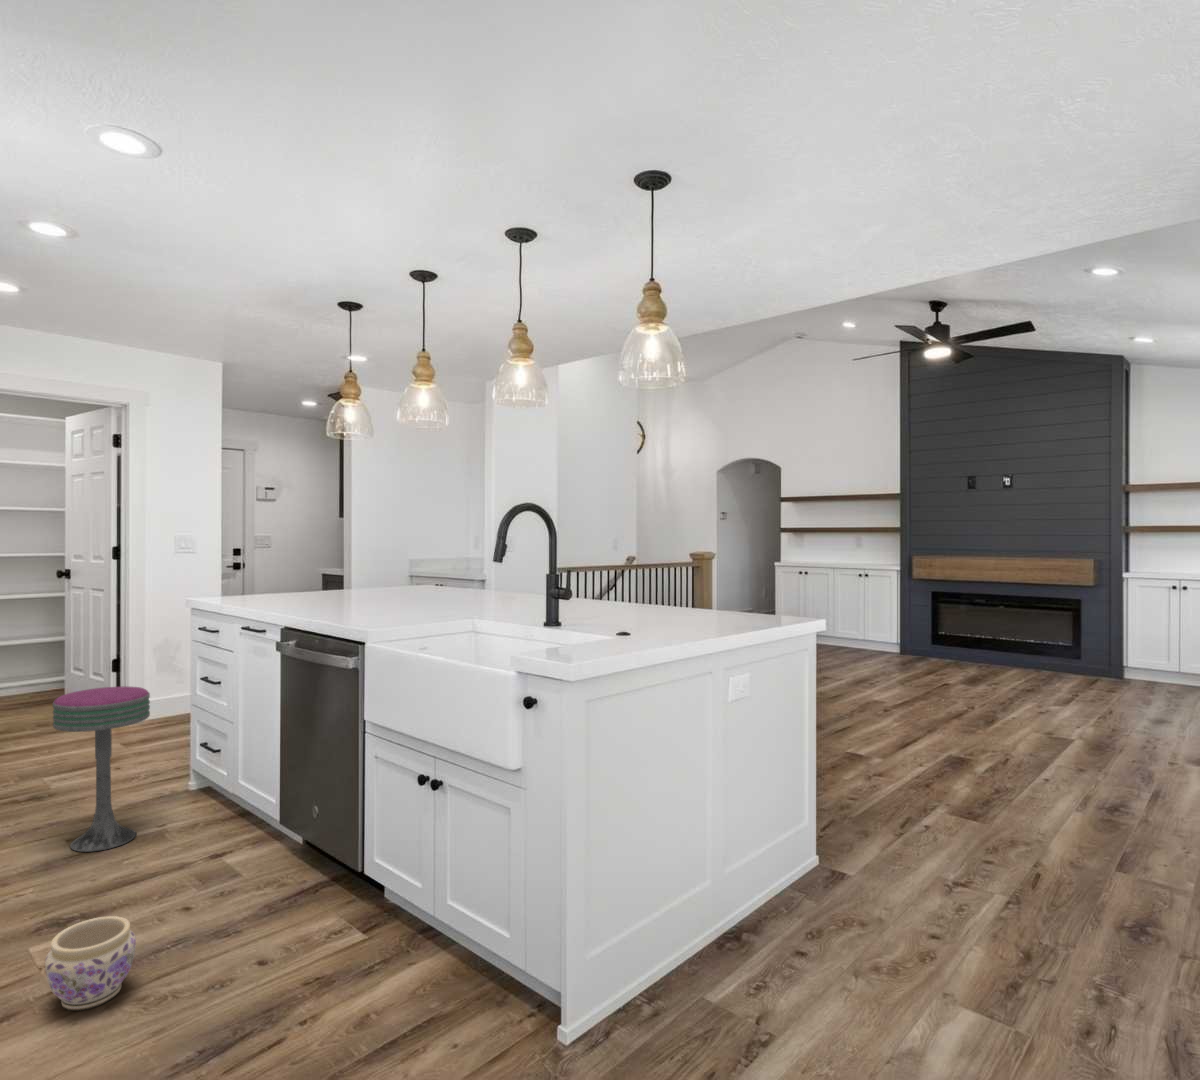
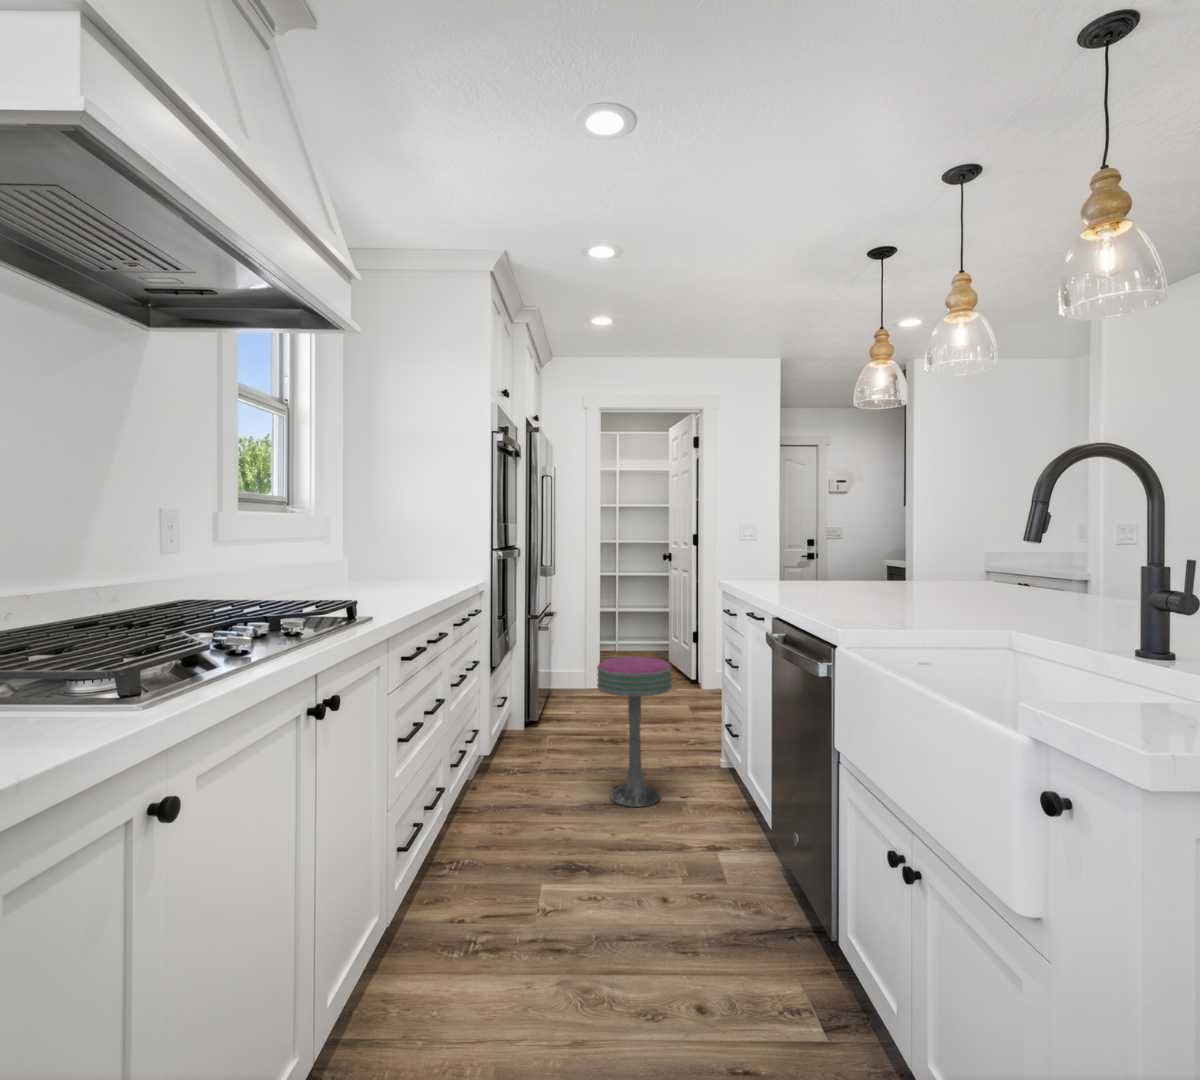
planter: present [45,916,136,1011] -> none [514,887,589,982]

